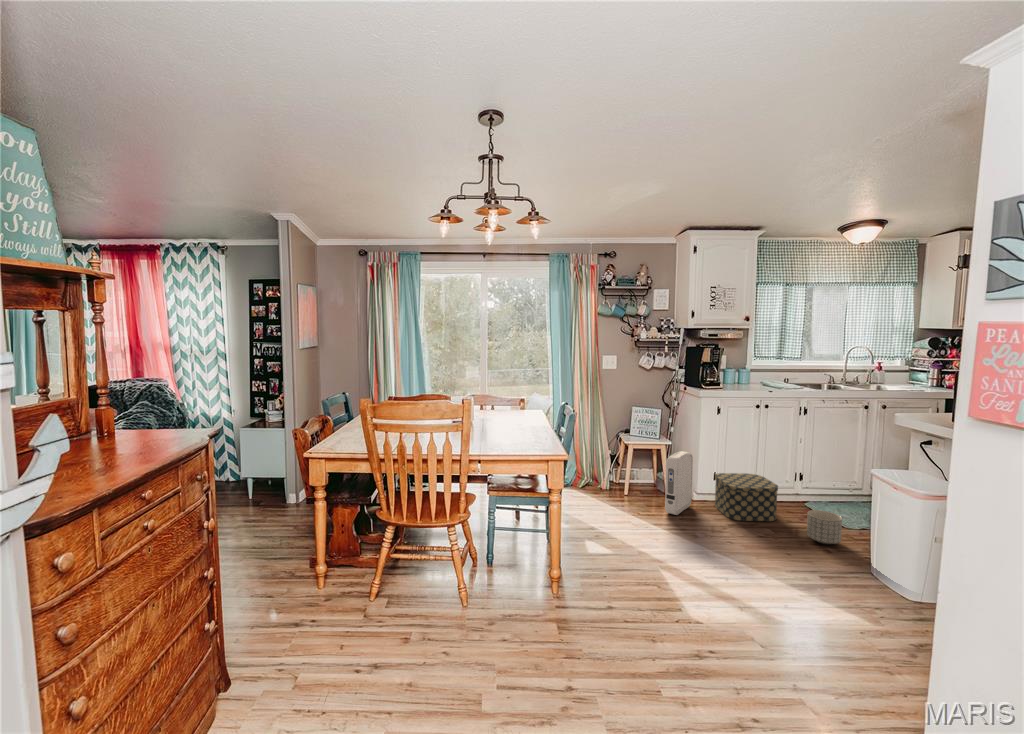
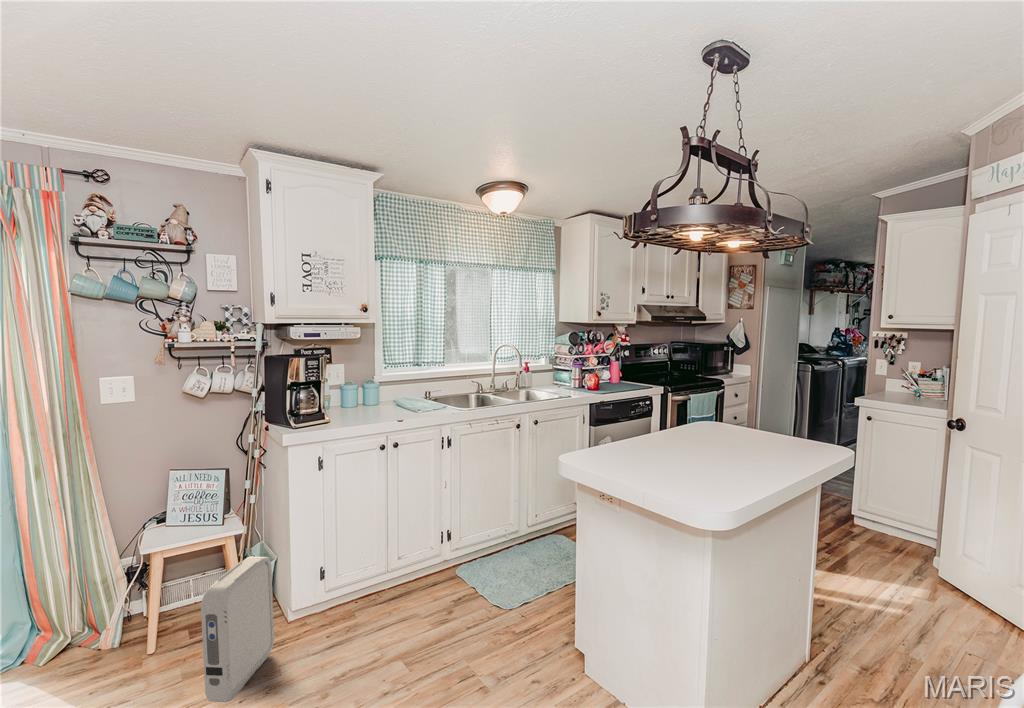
storage box: present [715,473,778,521] -> none [317,556,414,665]
planter: present [807,510,842,544] -> none [453,614,499,679]

